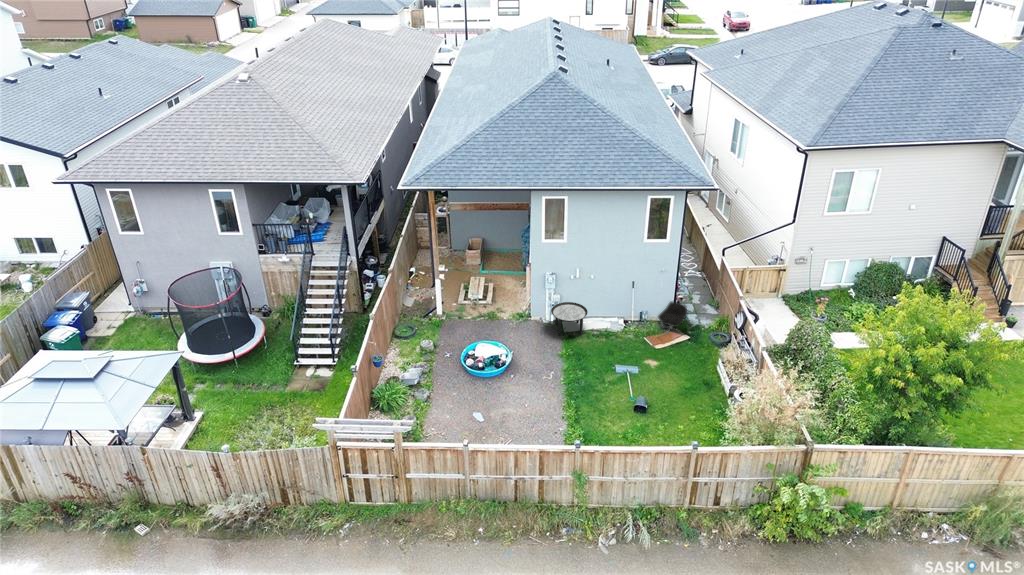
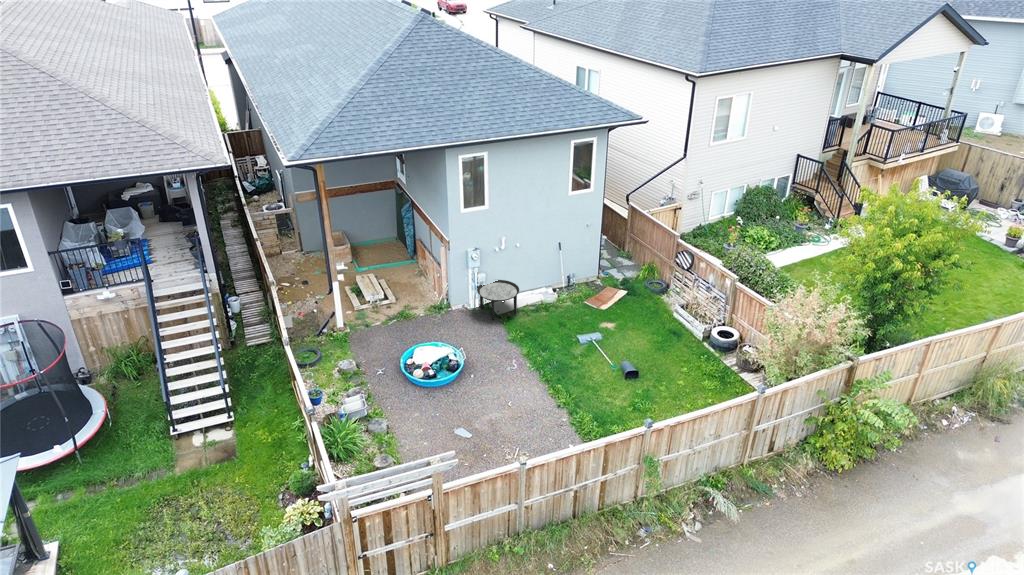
lounge chair: present [658,301,687,329] -> none [587,258,616,294]

